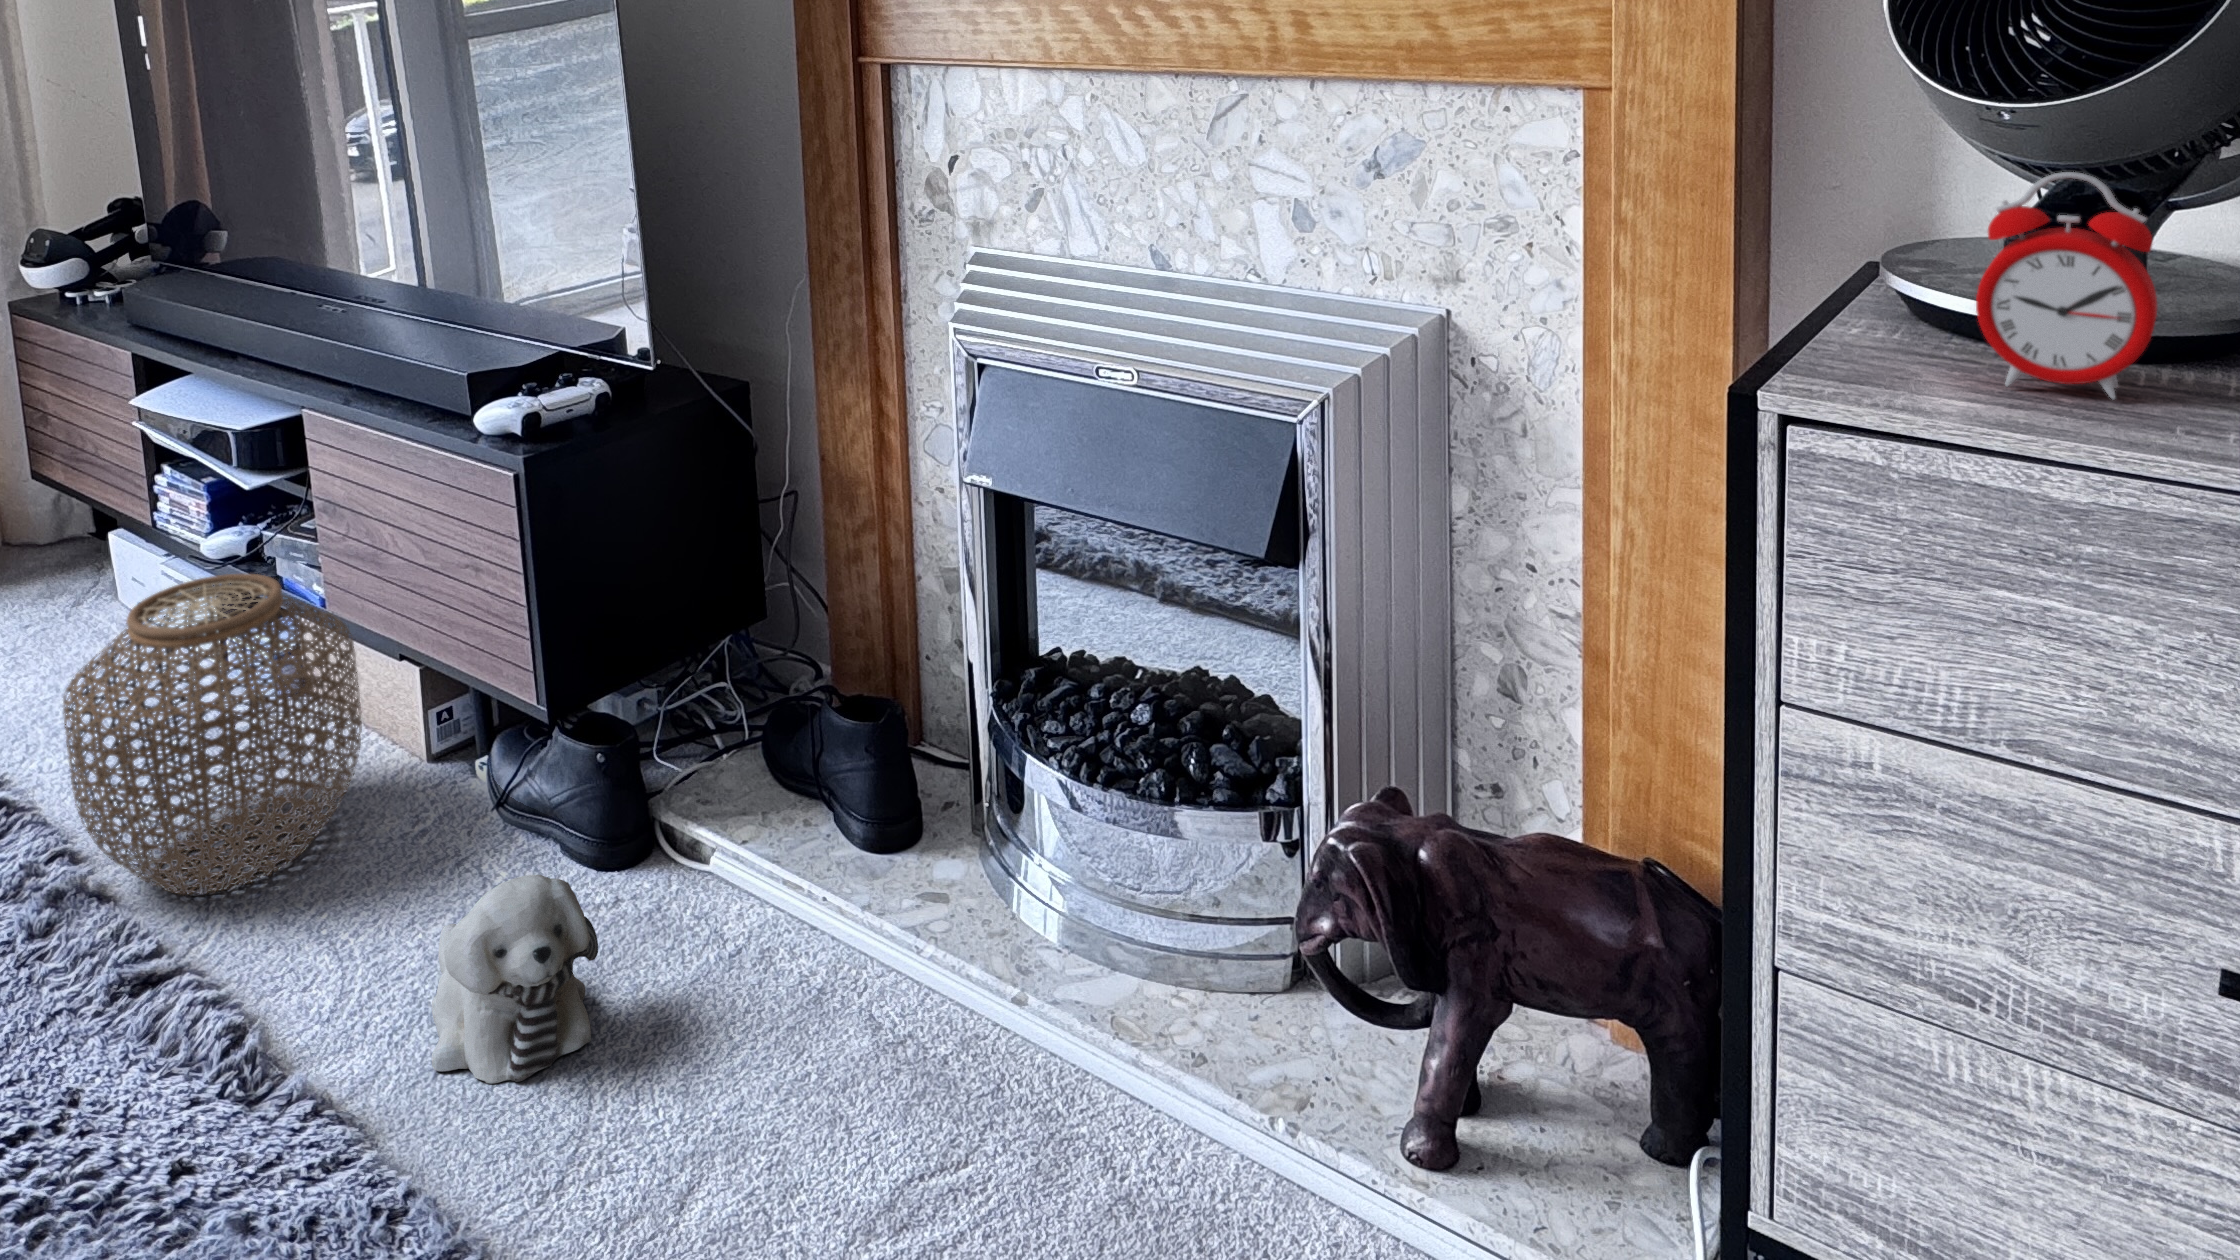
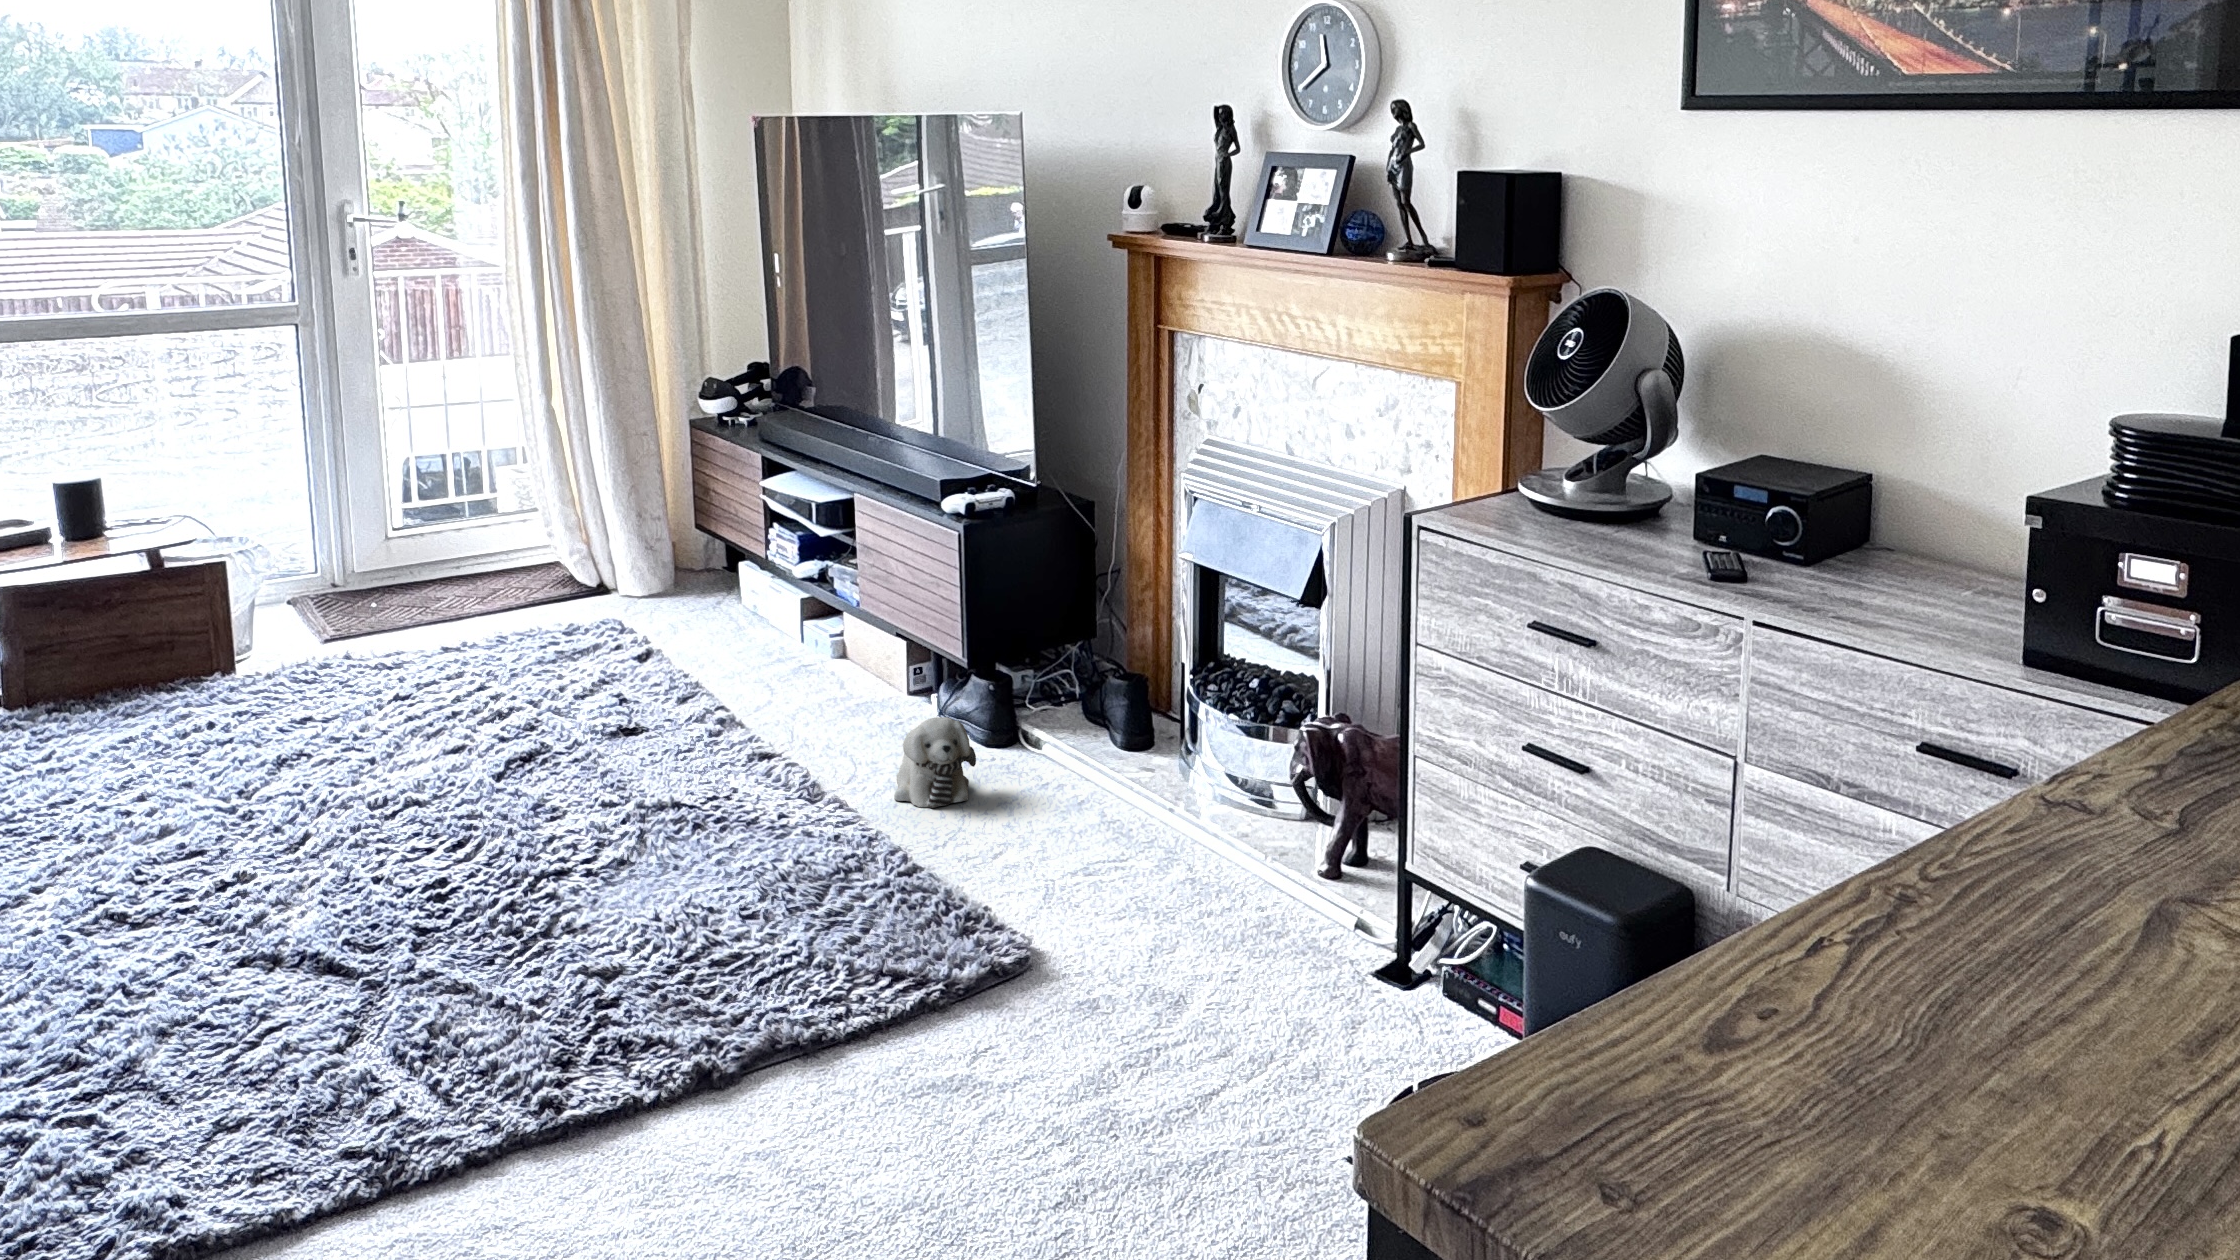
alarm clock: present [1976,172,2157,399] -> none [1491,436,1550,527]
woven basket: present [63,574,362,895] -> none [733,574,875,732]

